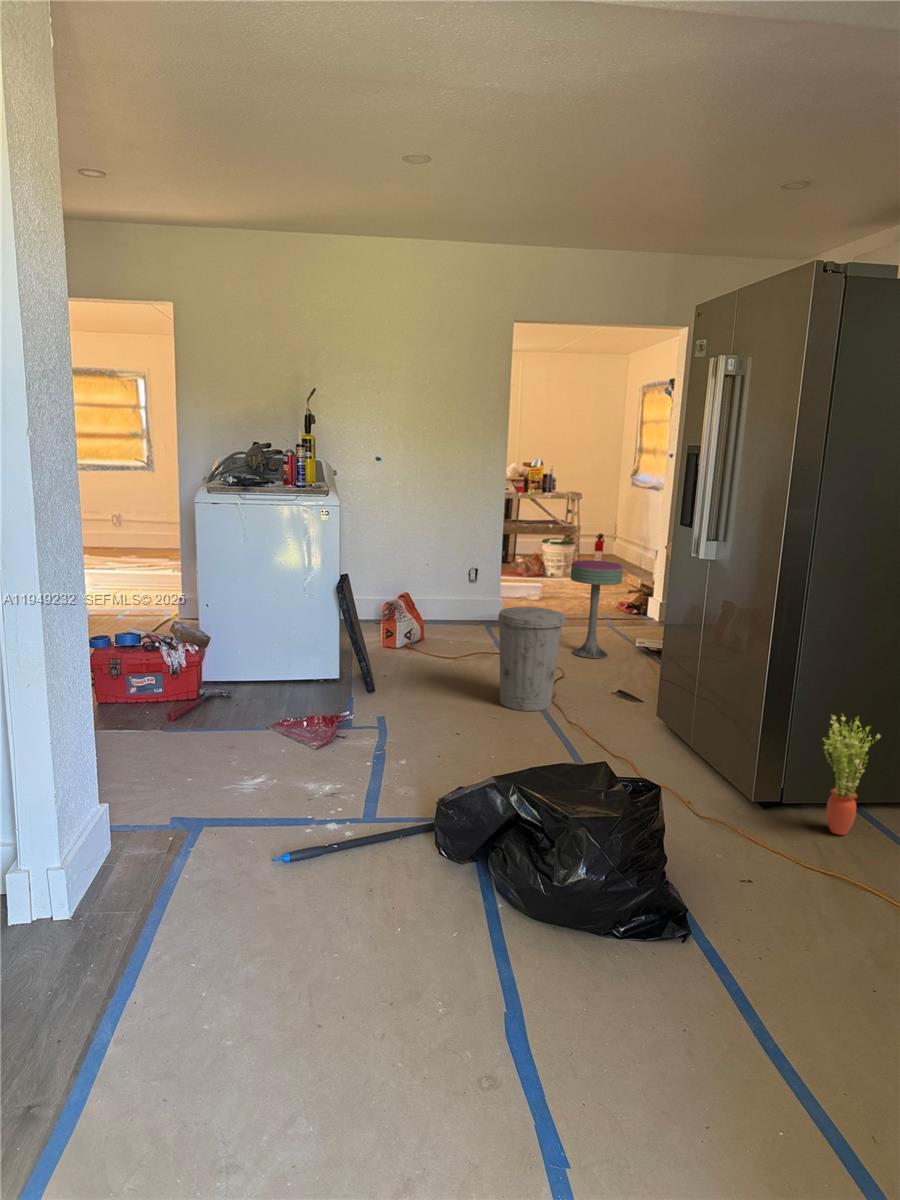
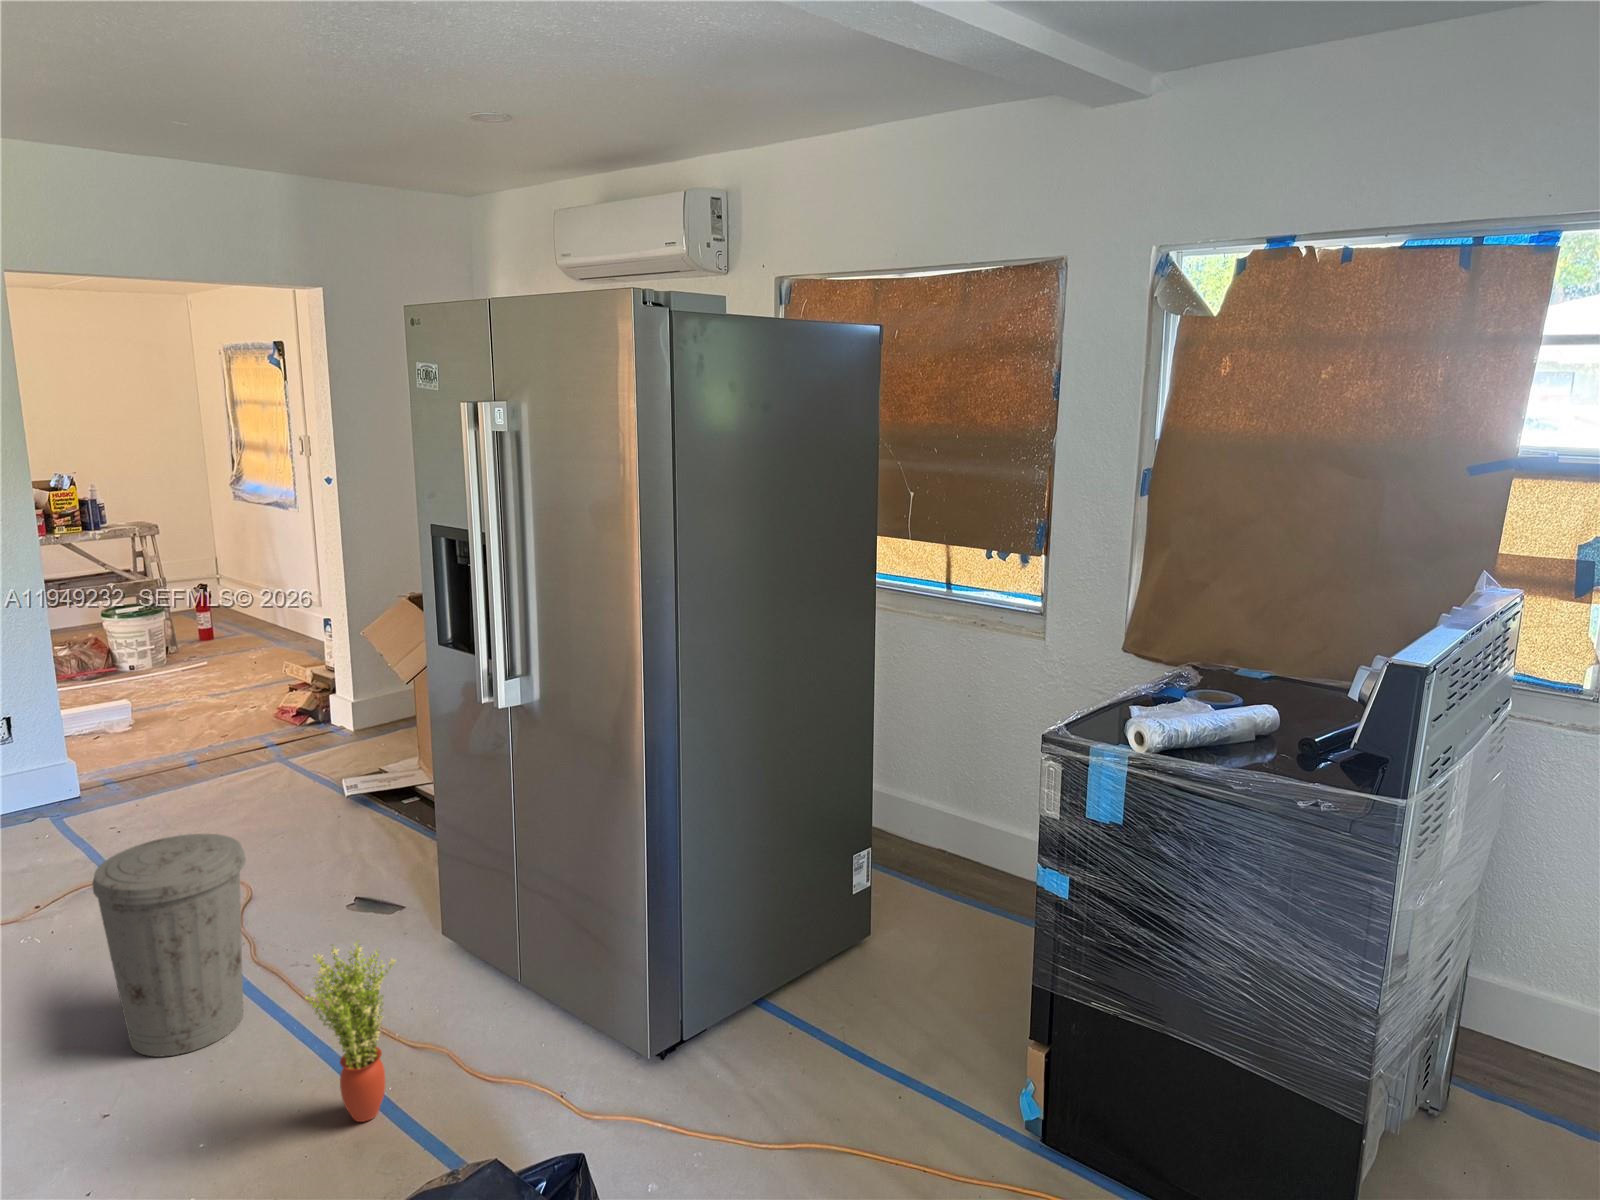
bar stool: present [571,560,623,658] -> none [205,680,306,853]
potted plant: present [823,716,880,835] -> present [306,940,395,1122]

